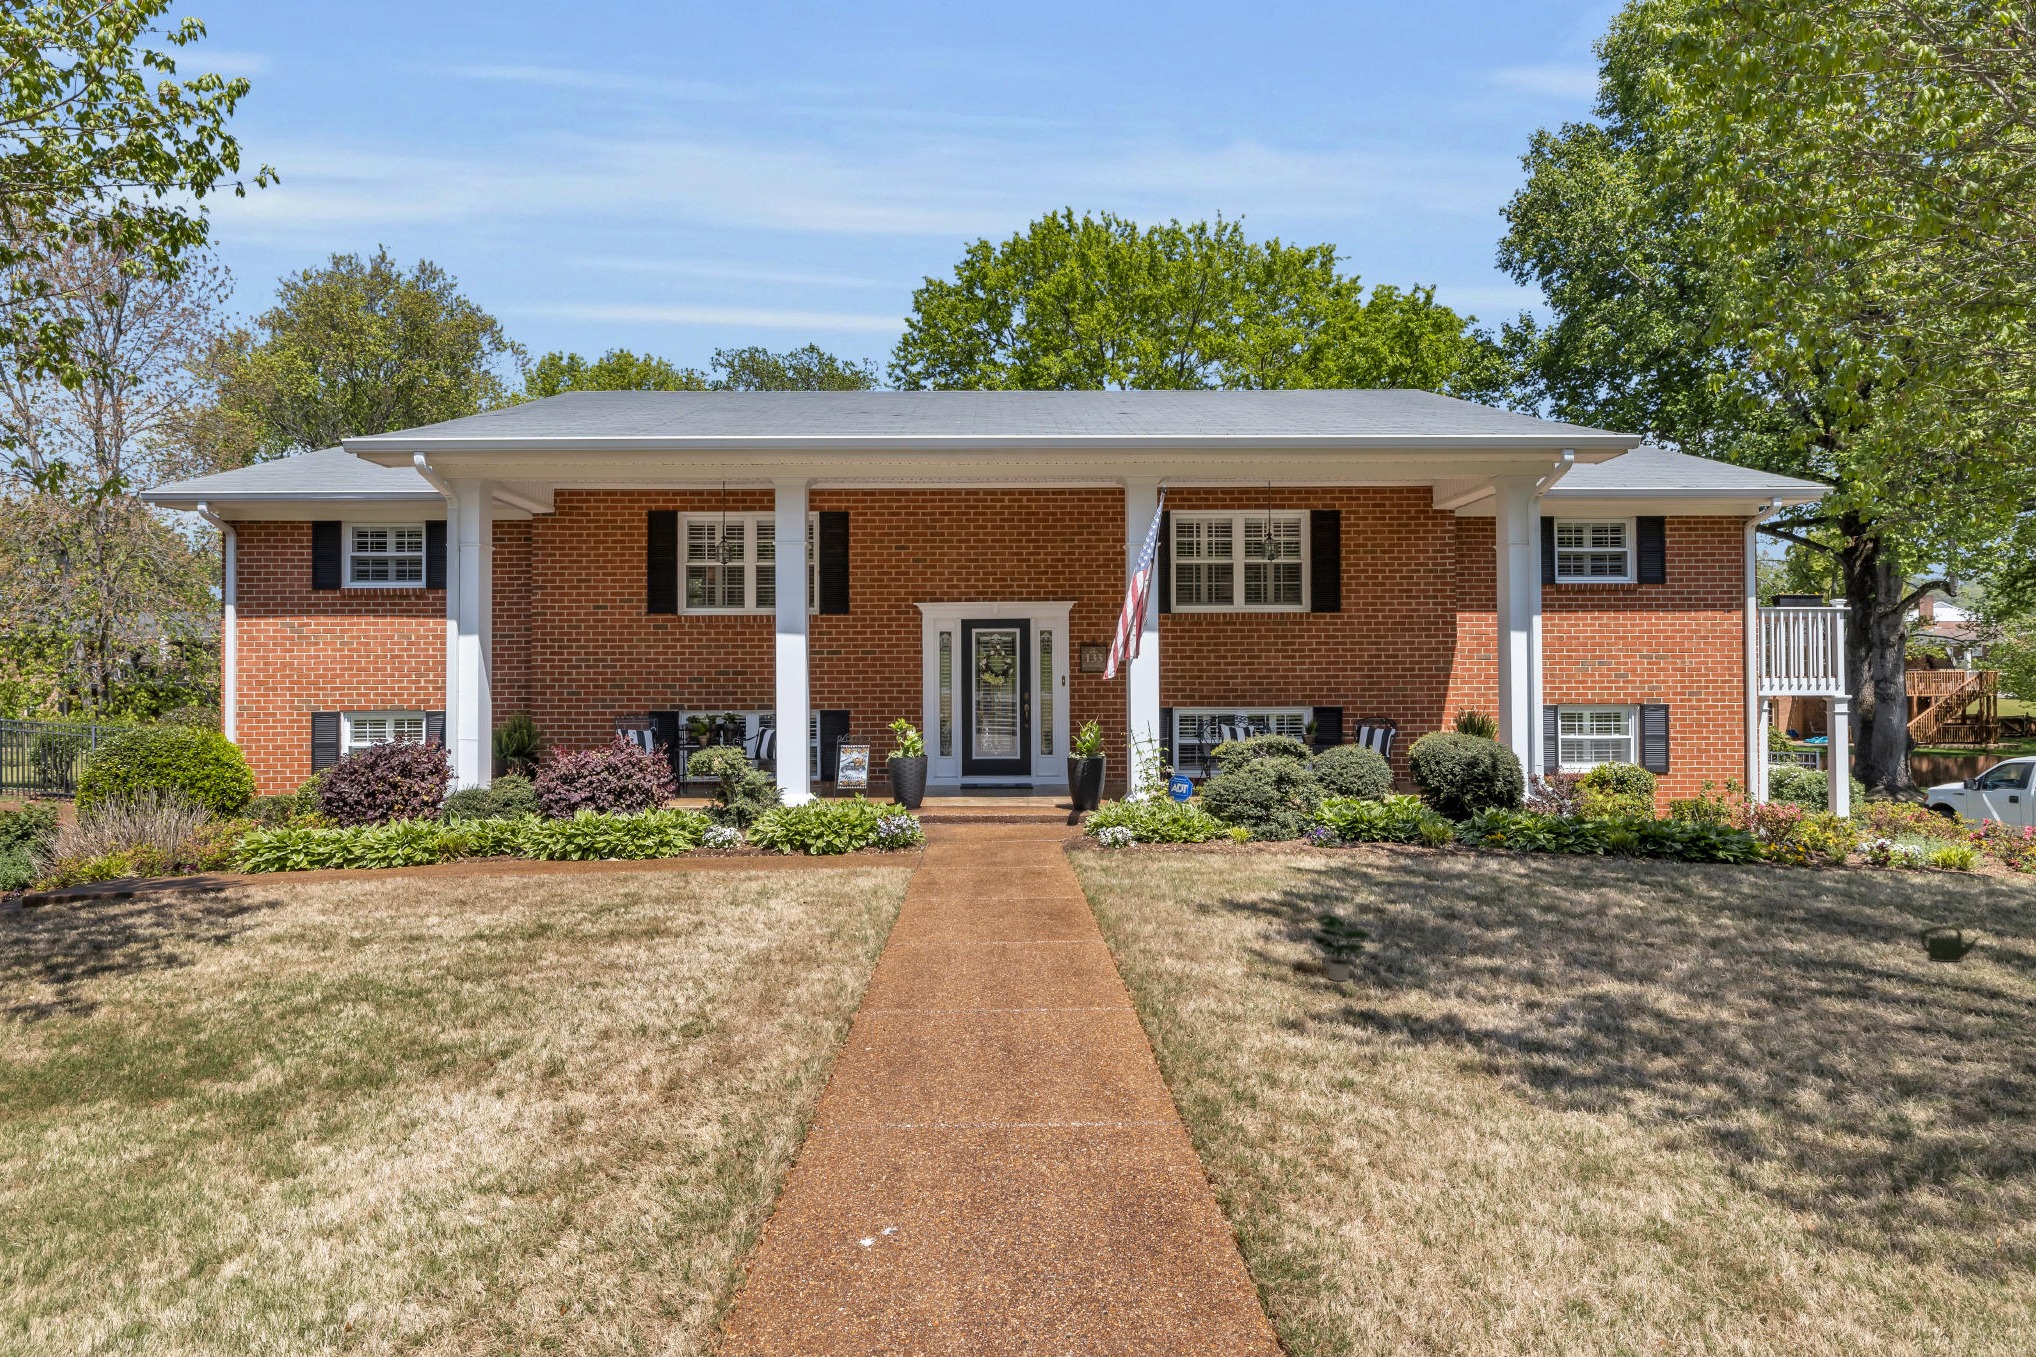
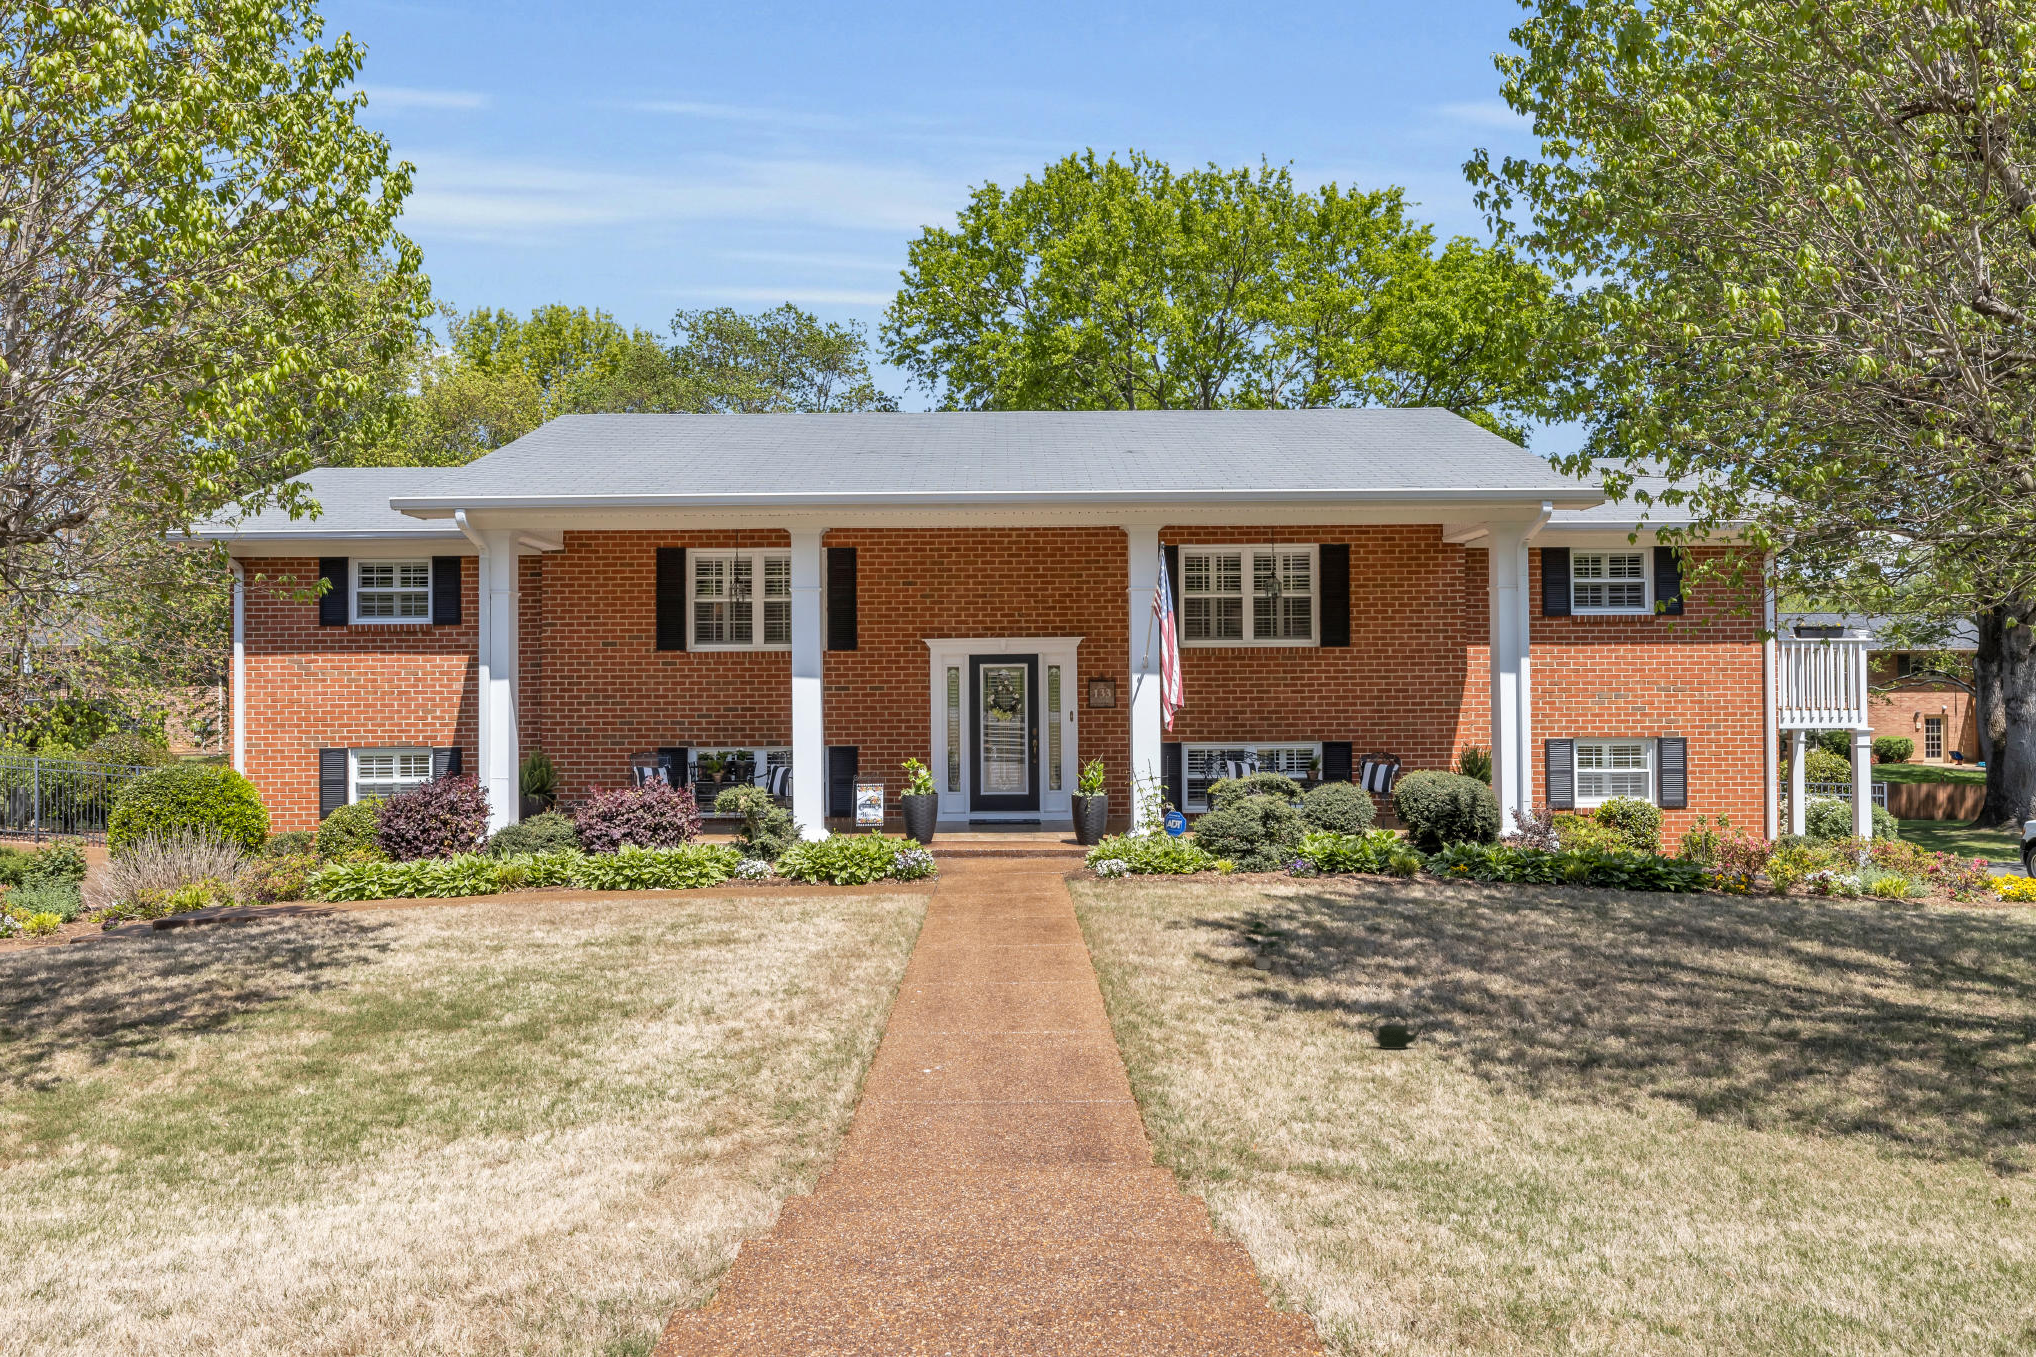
watering can: present [1920,926,1980,962] -> present [1371,1014,1426,1049]

